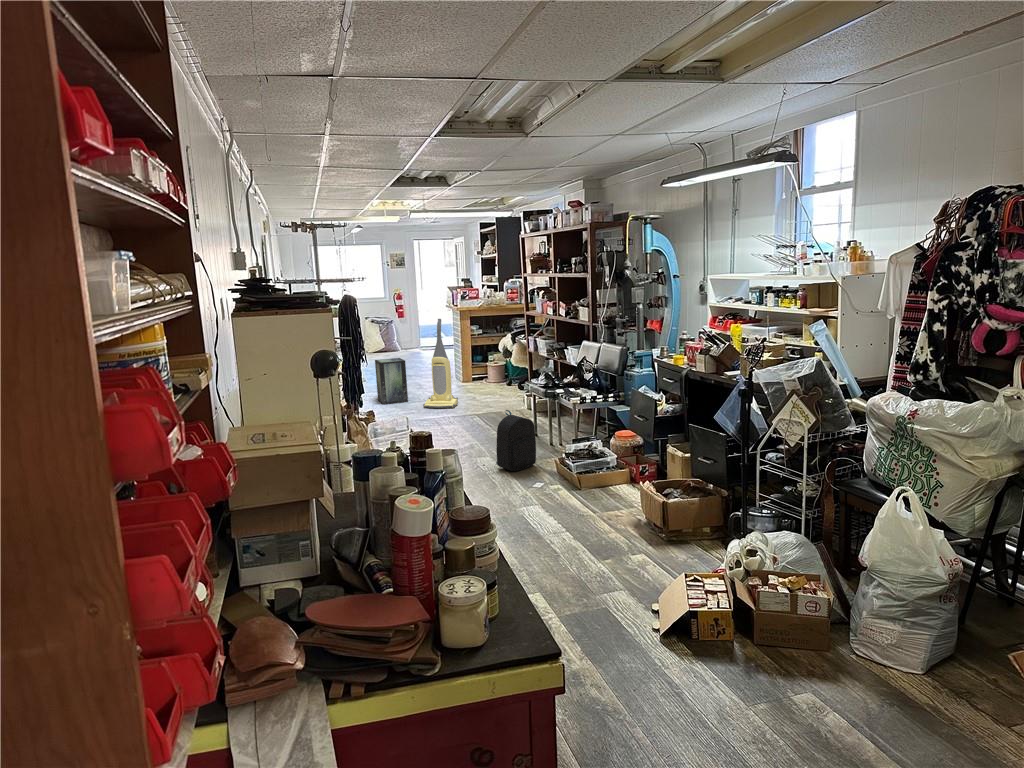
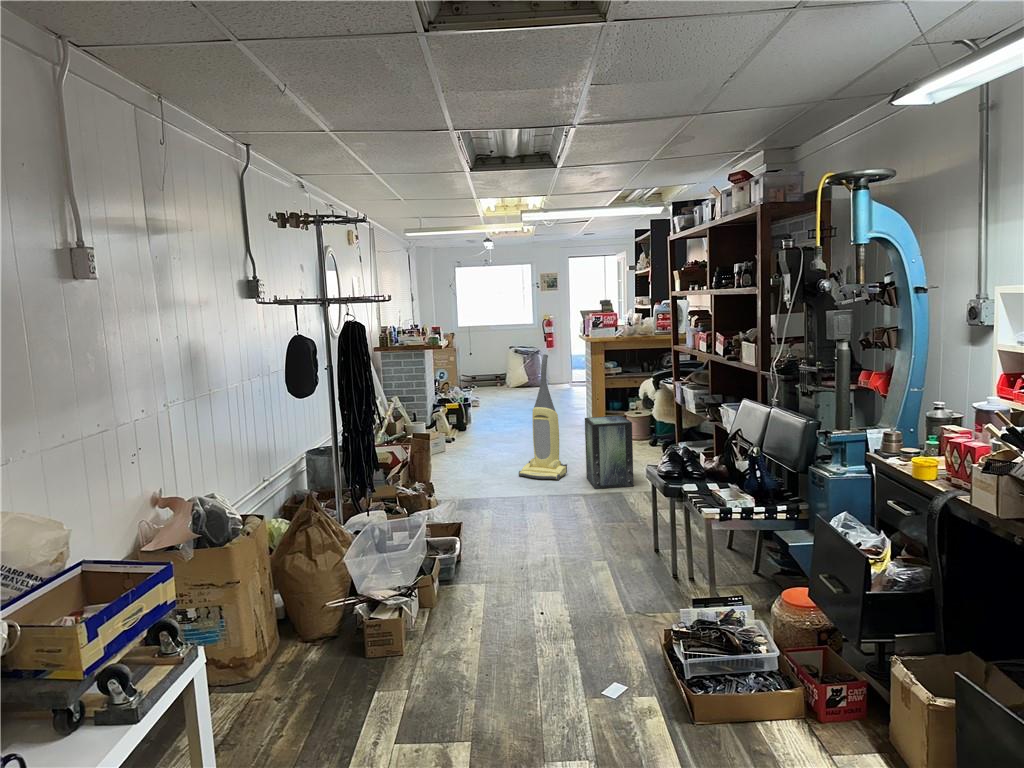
storage box: present [375,358,408,404] -> present [585,416,634,489]
backpack: present [496,410,536,471] -> none [556,524,629,638]

